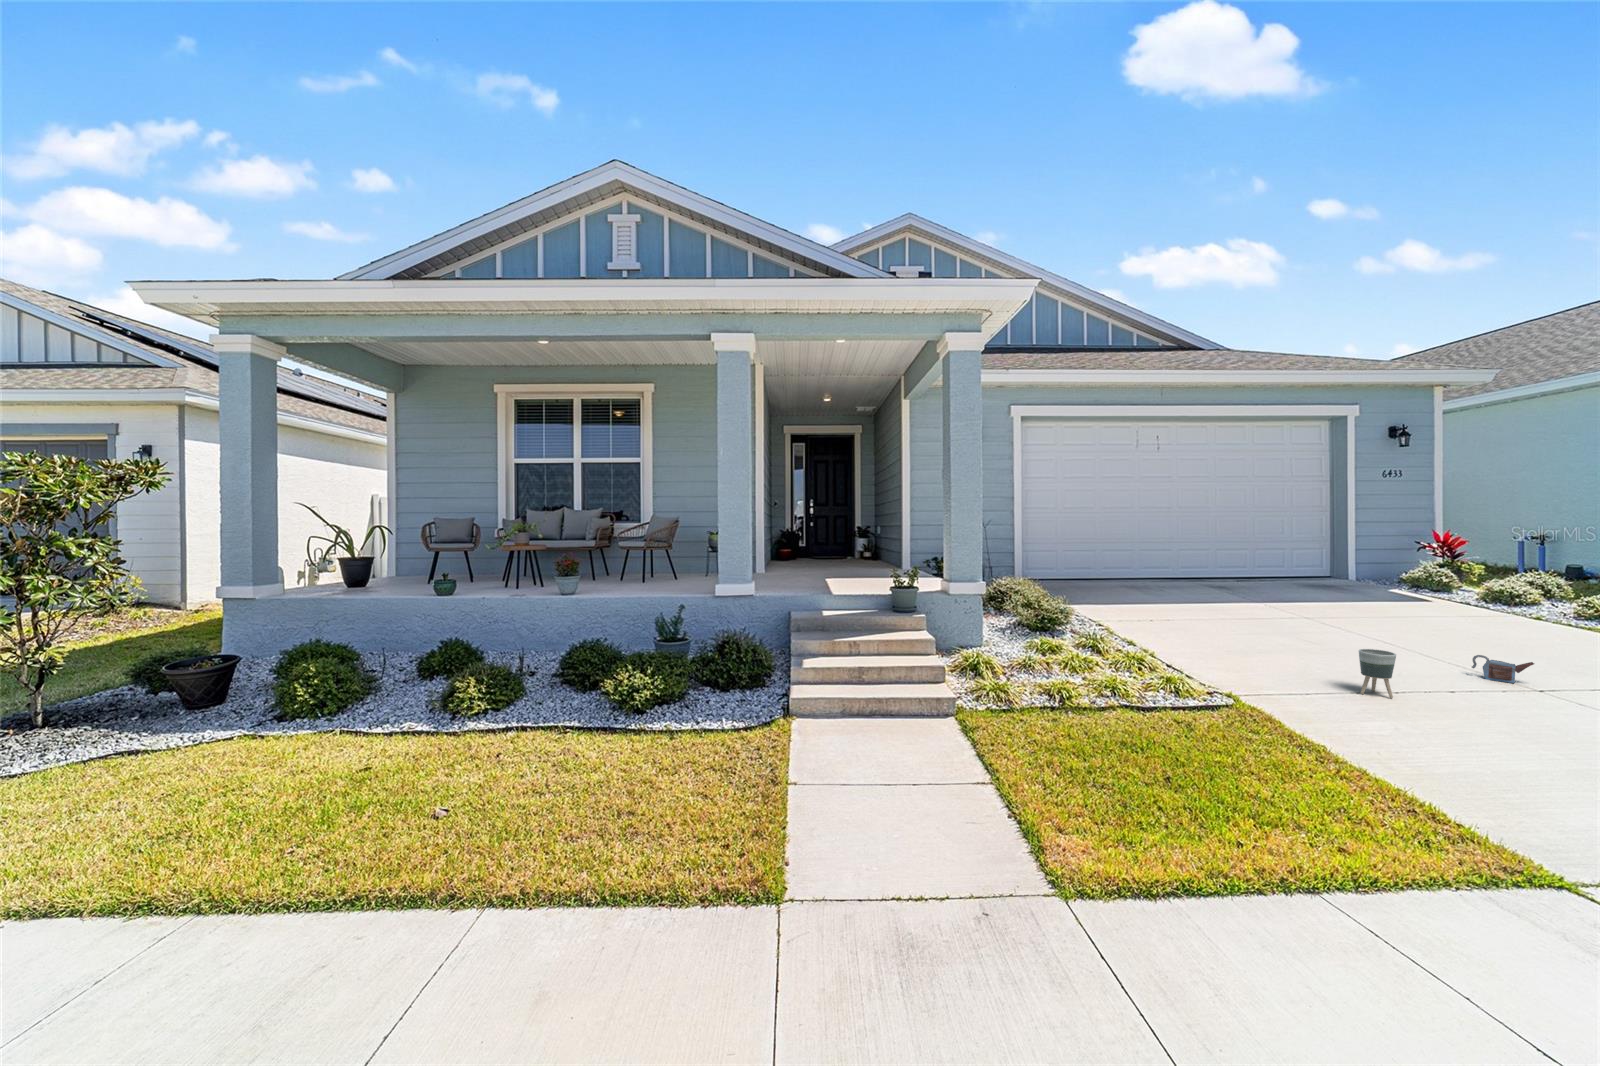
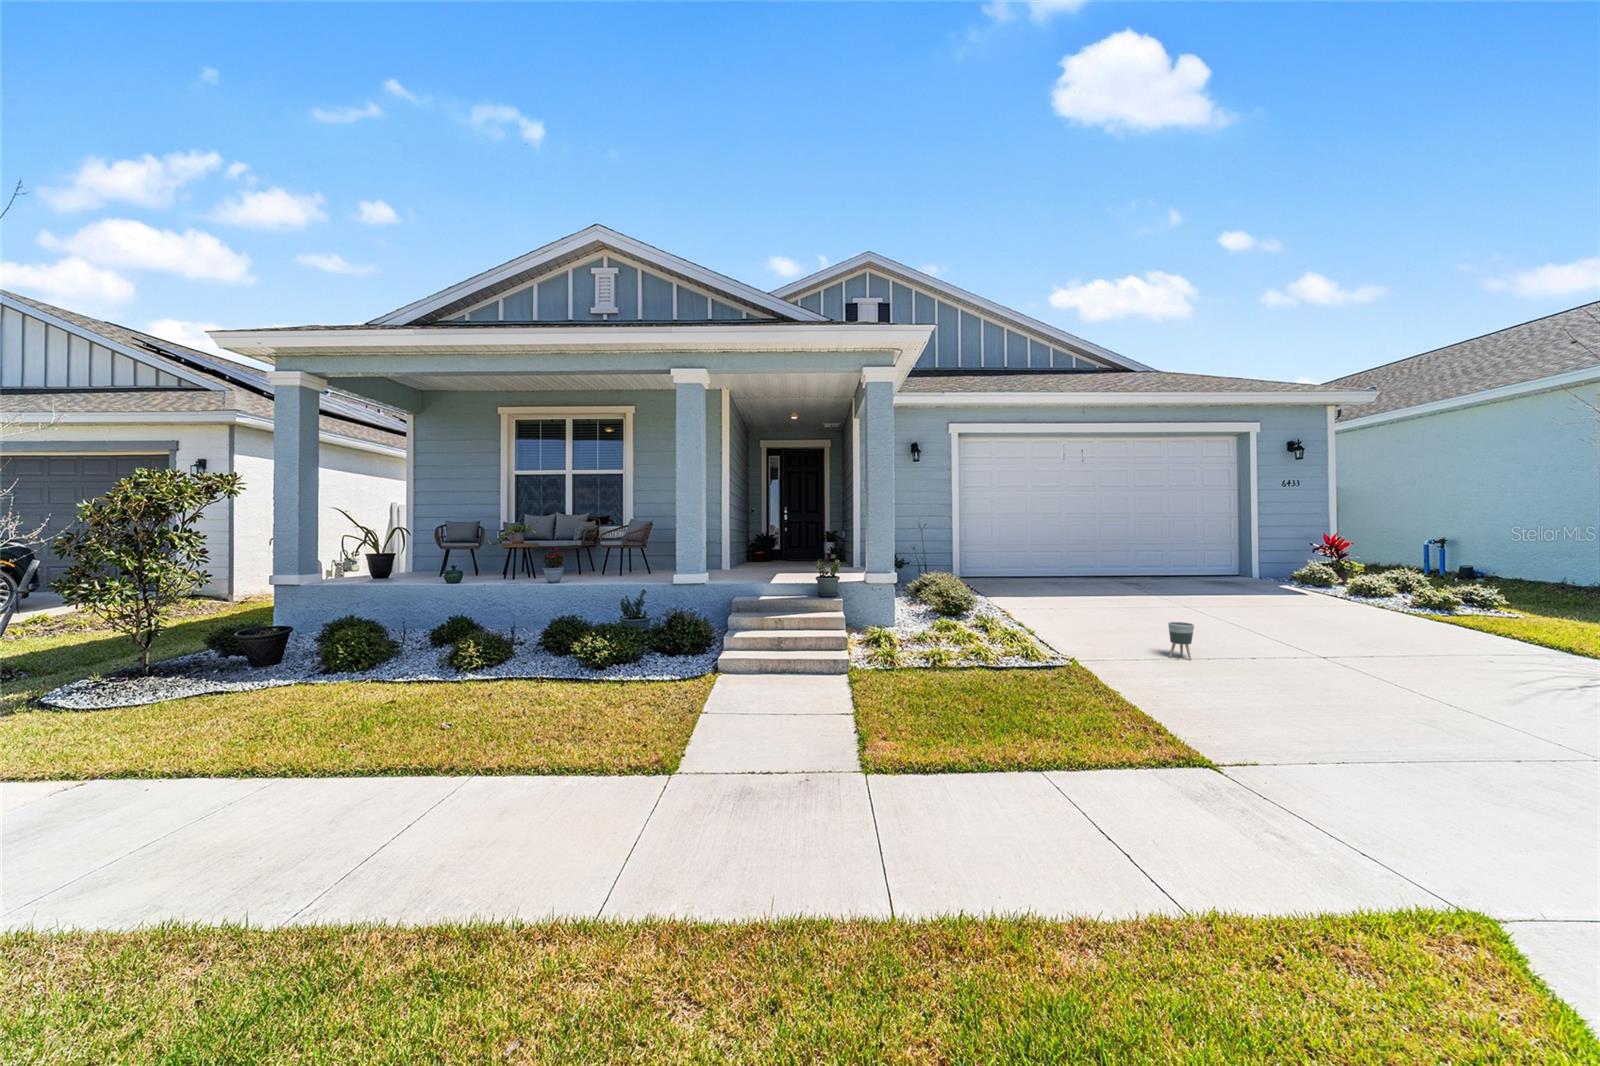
watering can: present [1472,655,1534,683] -> none [1272,629,1315,651]

